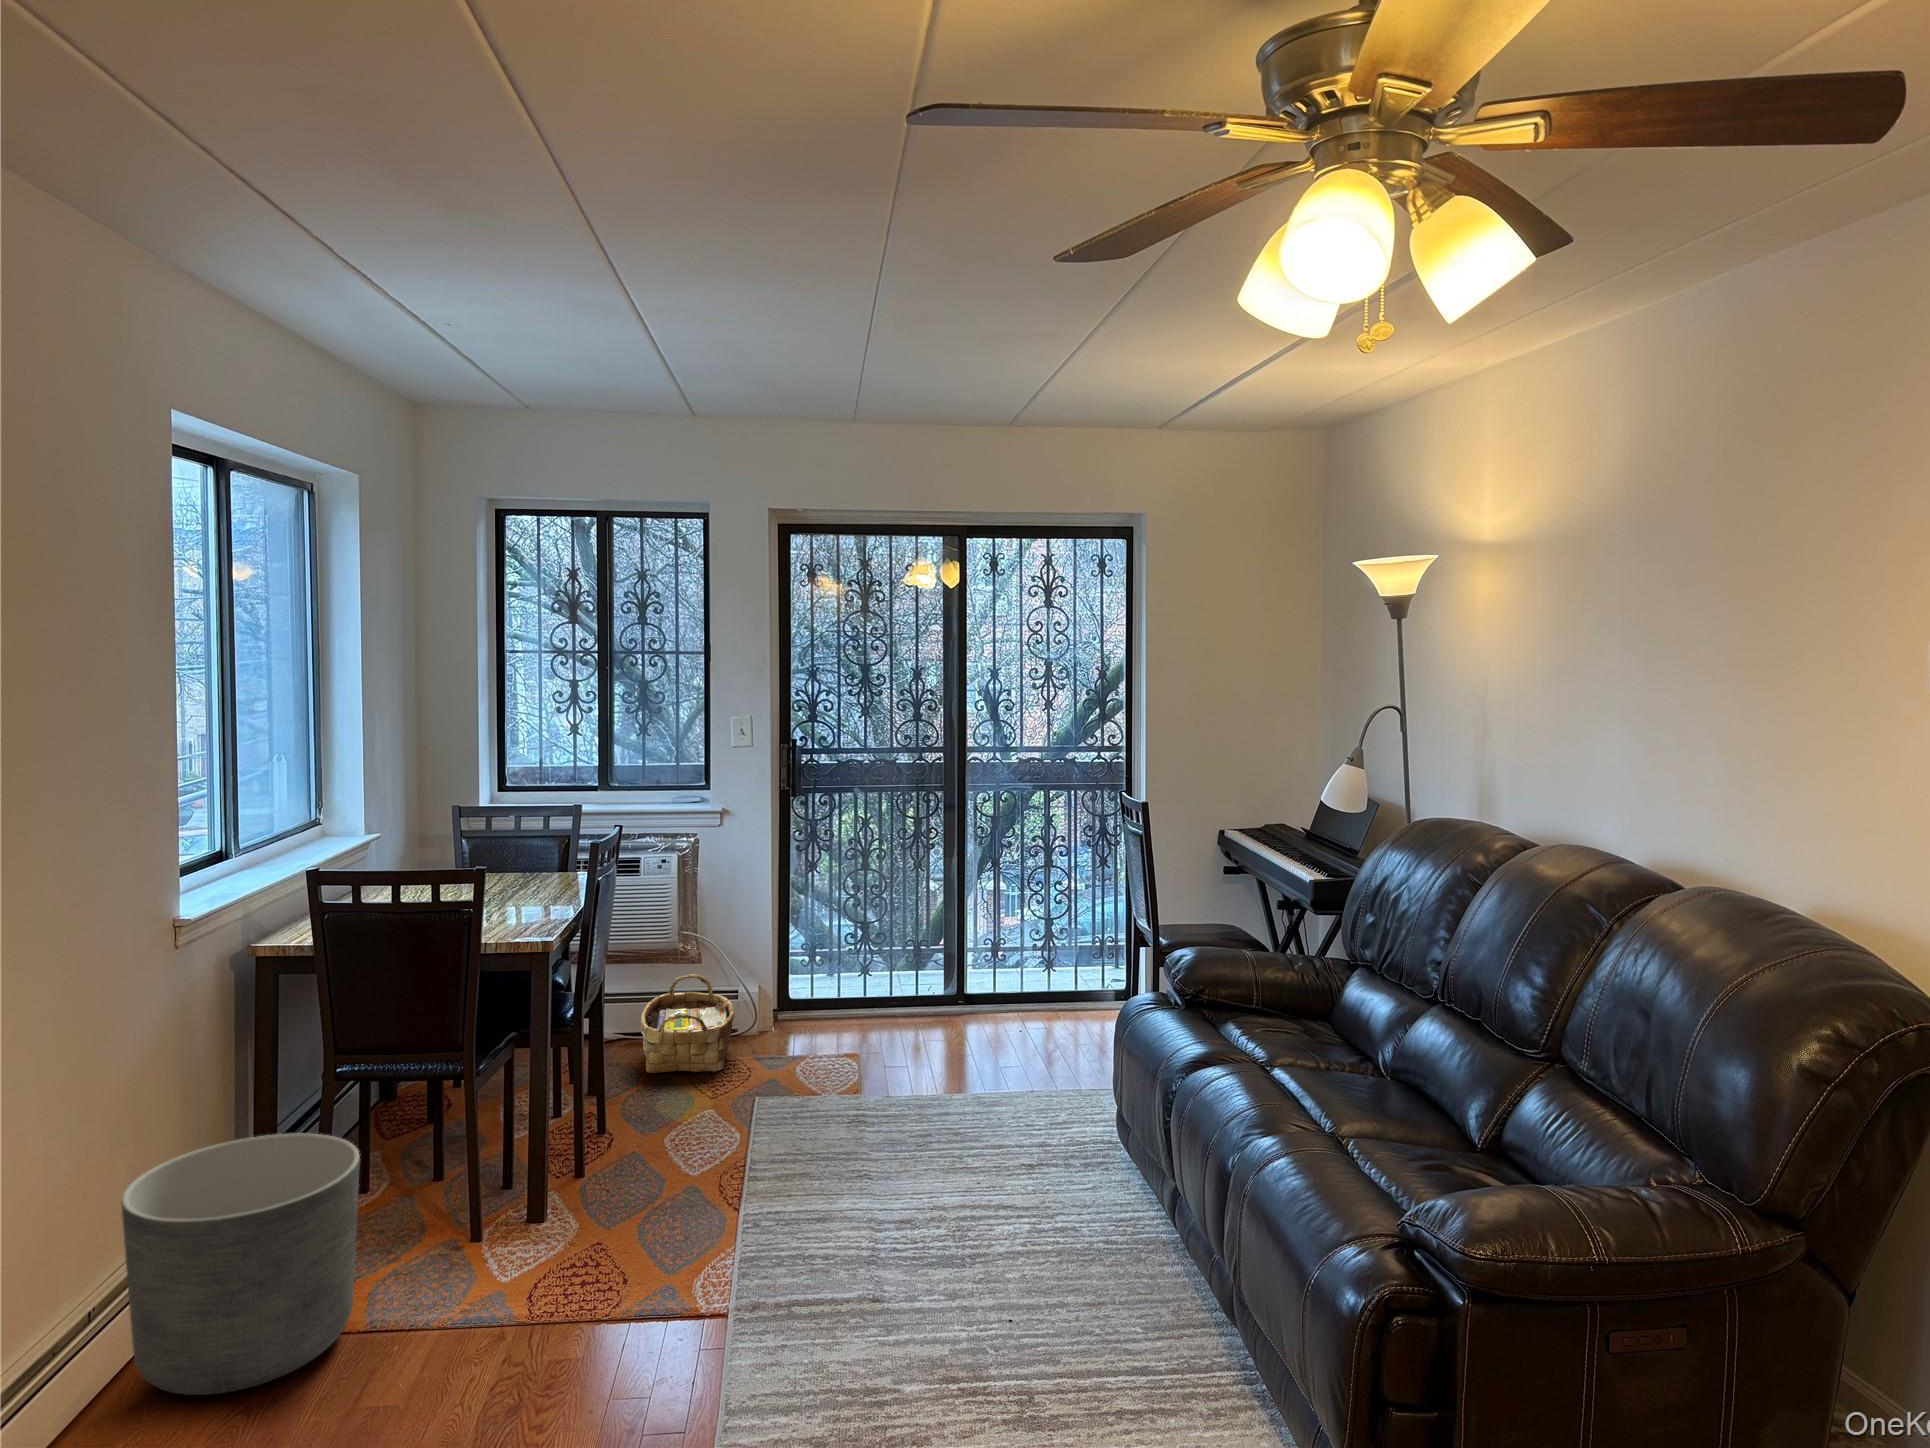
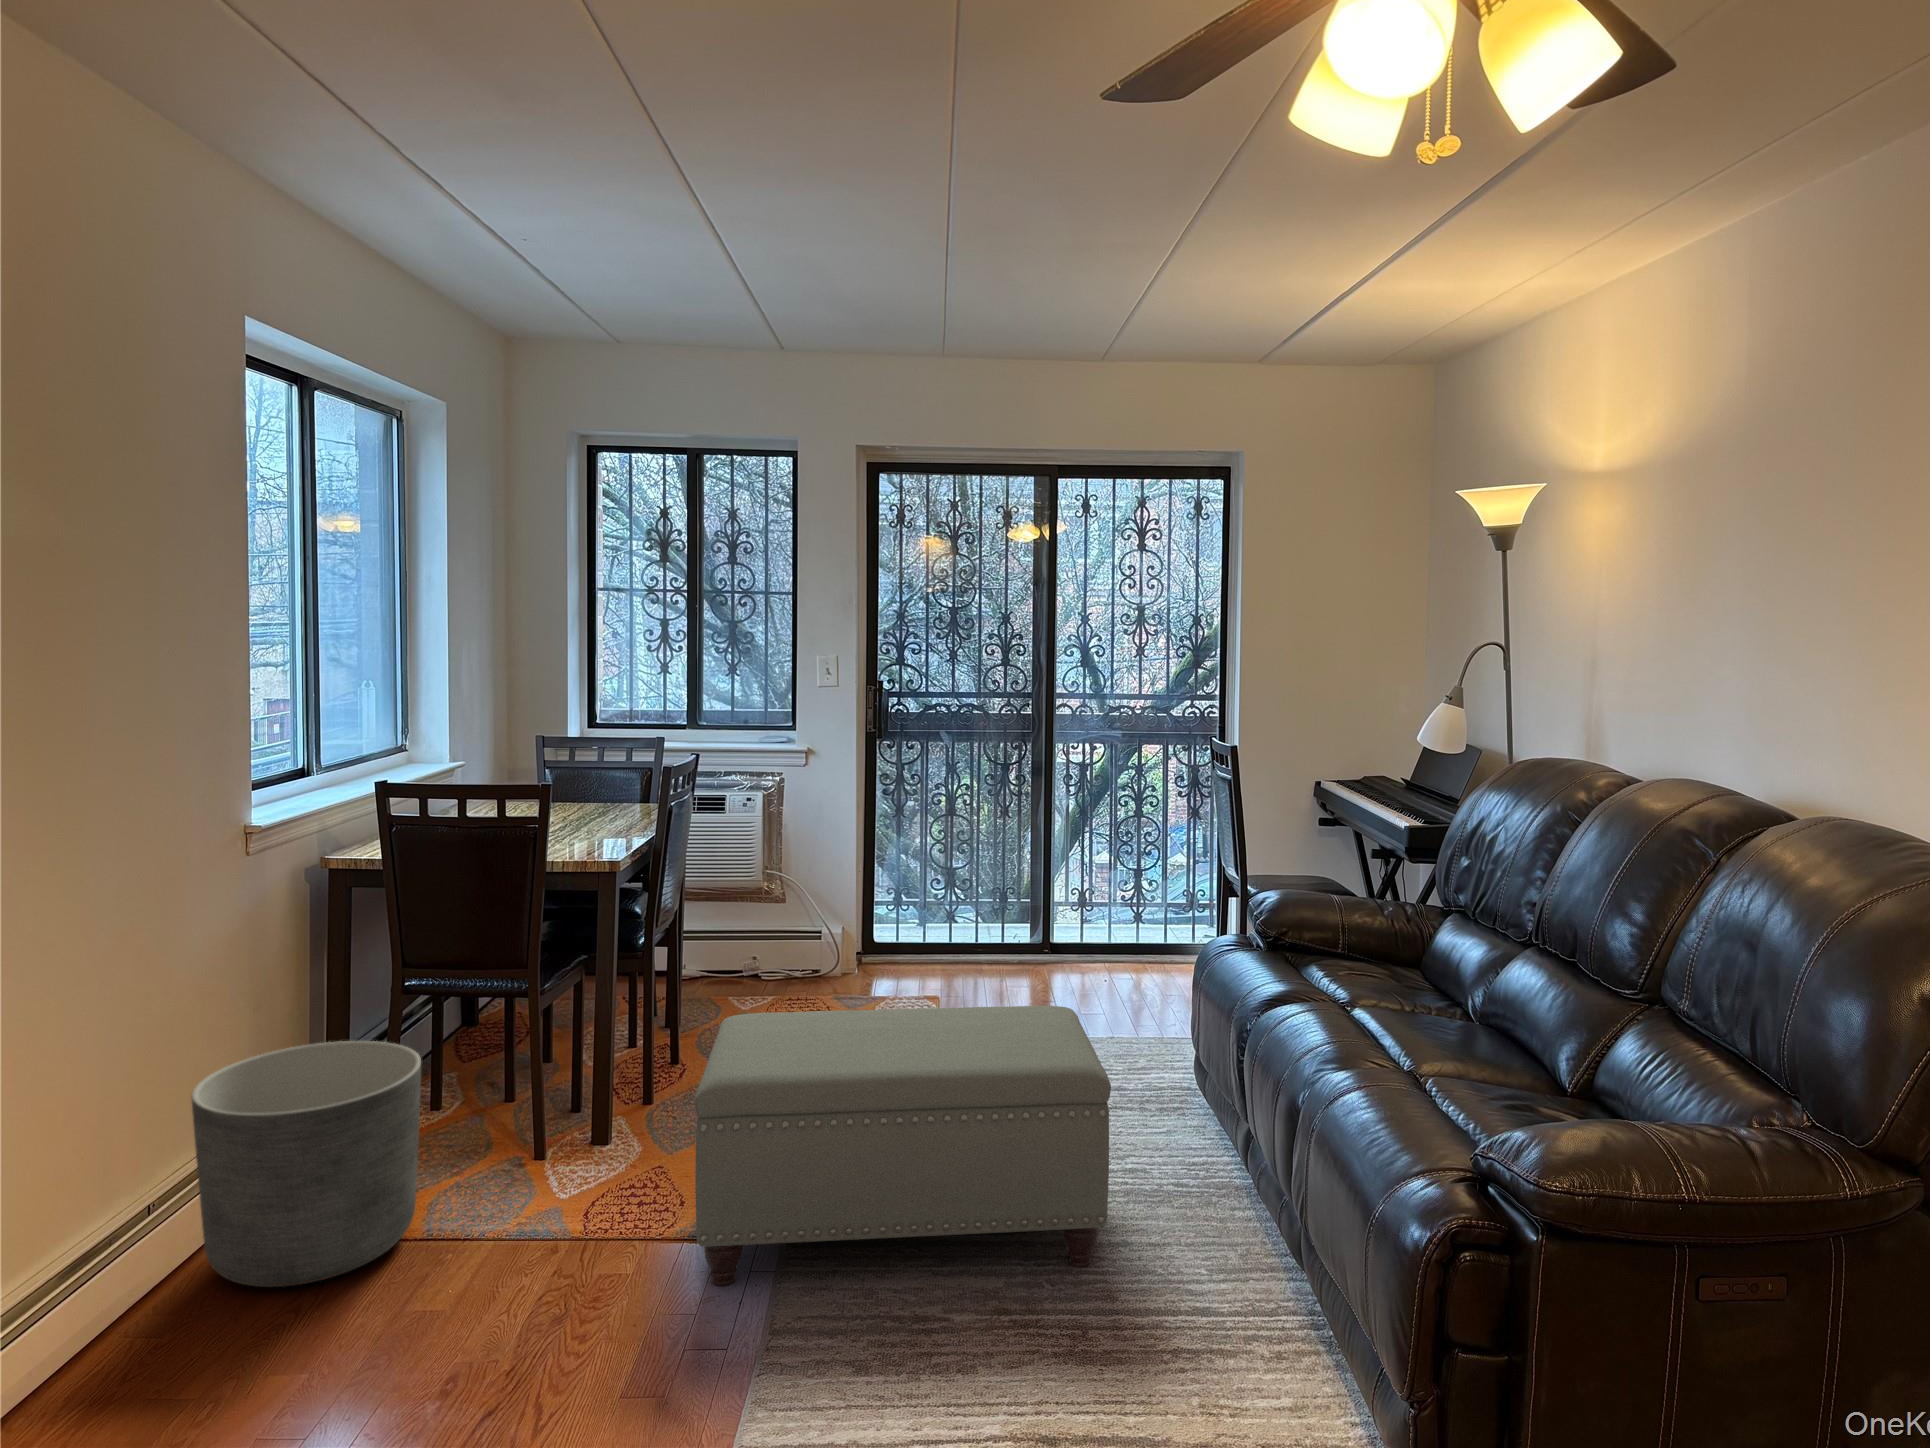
woven basket: present [641,974,735,1073] -> none [719,914,813,1010]
ottoman: none [648,1073,1051,1368] -> present [695,1006,1111,1286]

